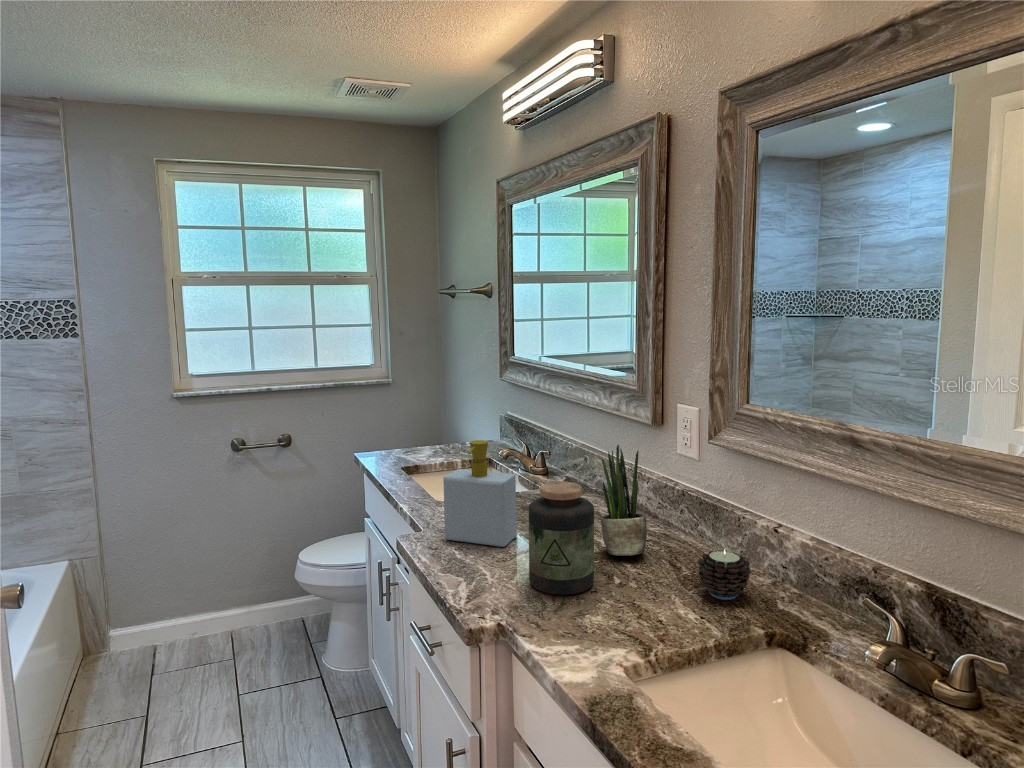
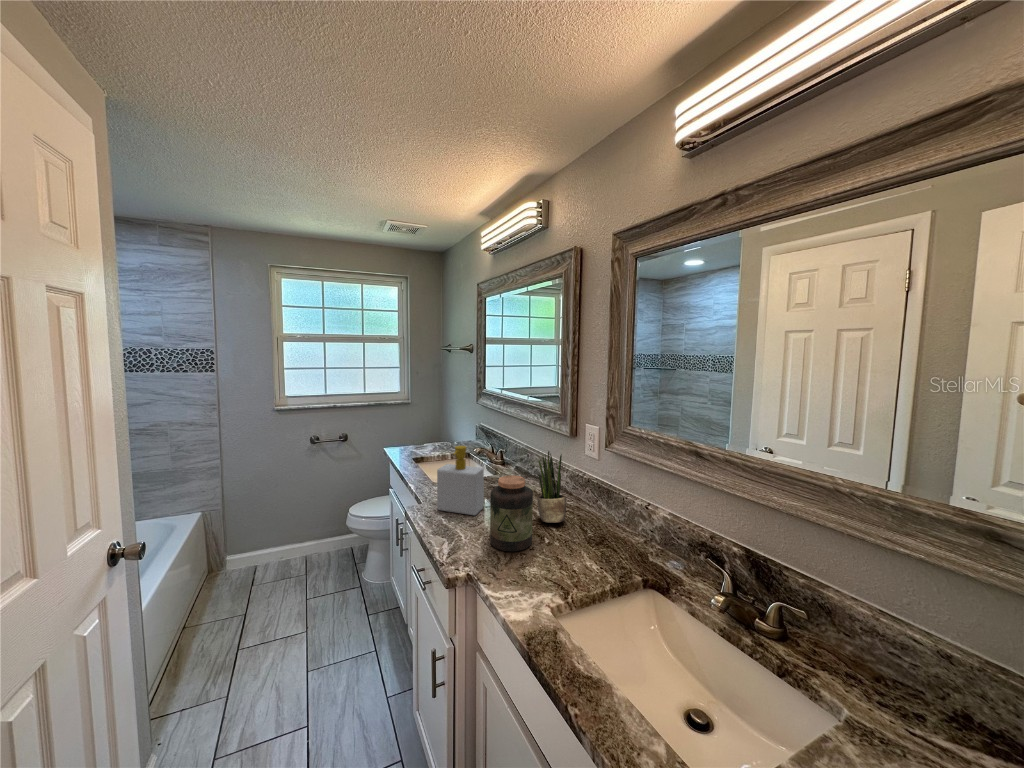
candle: present [698,549,751,600] -> none [599,521,633,555]

